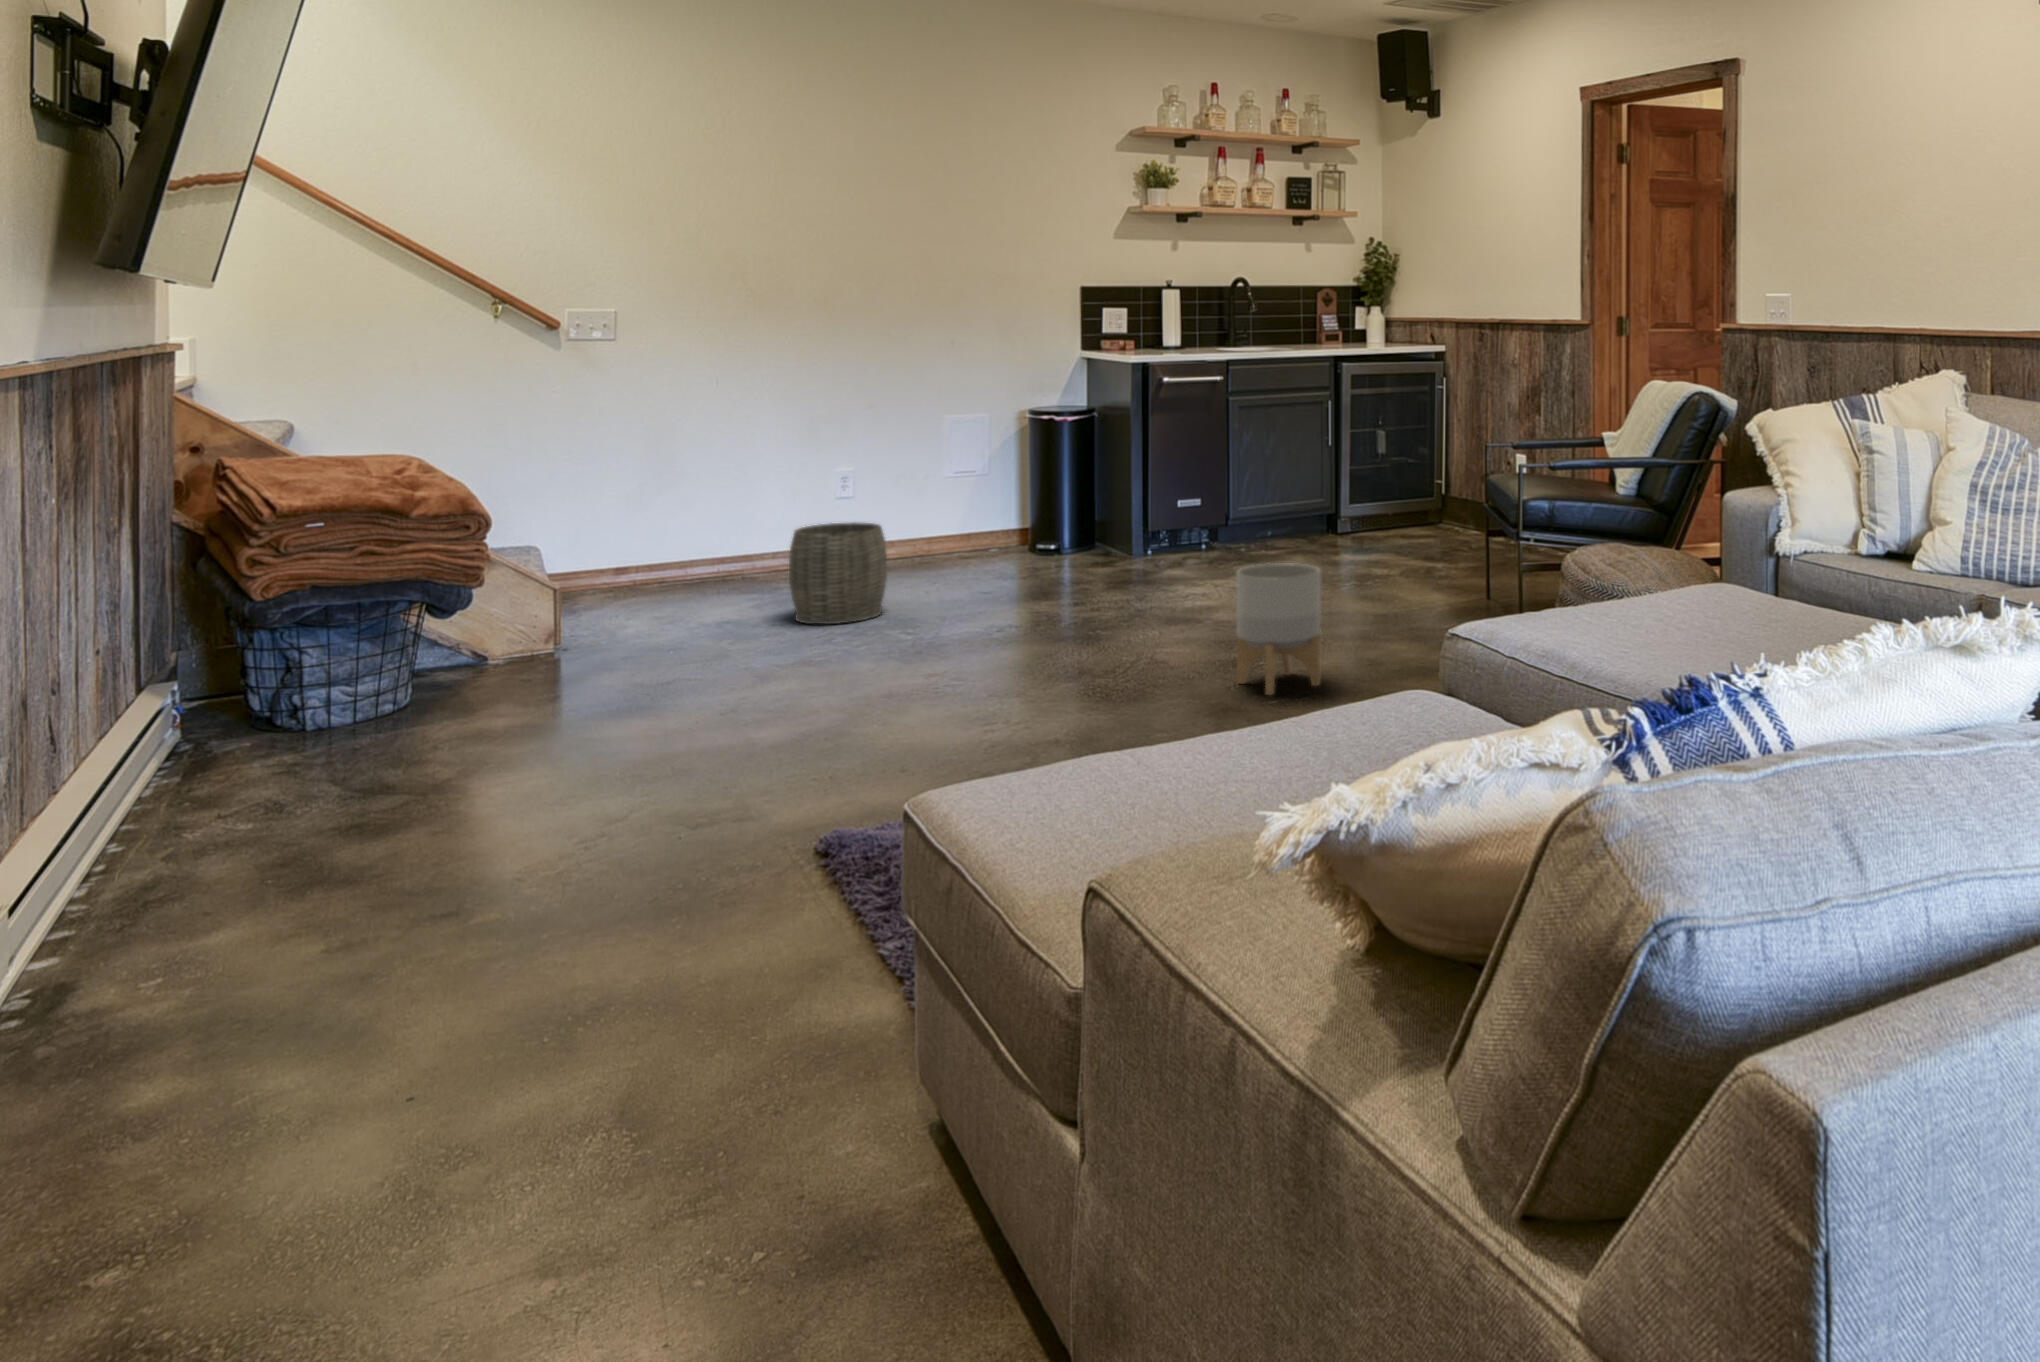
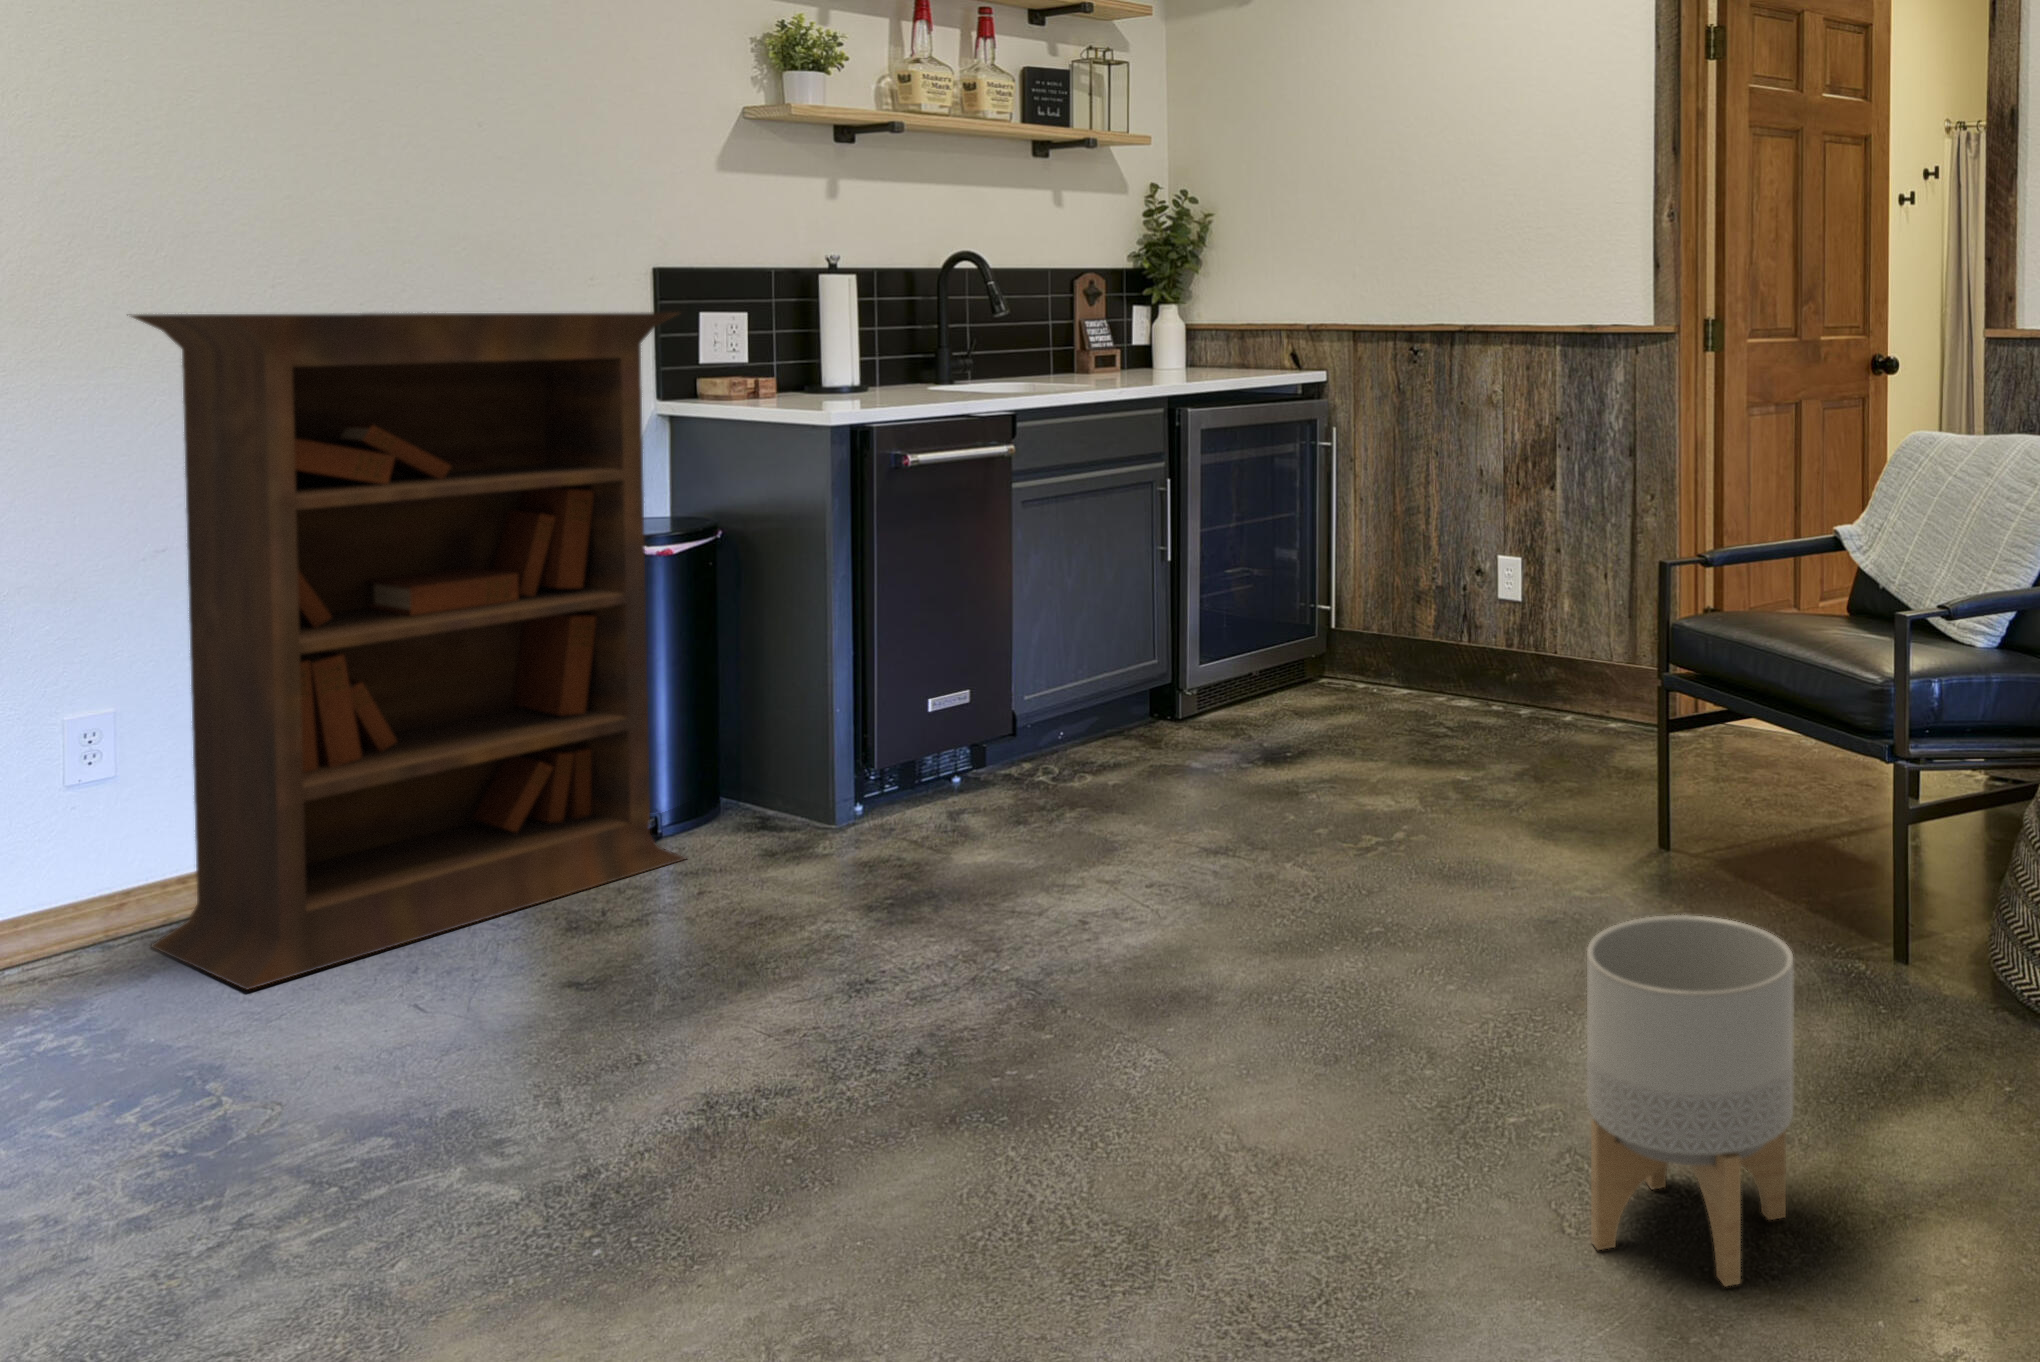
bookcase: none [846,308,1060,580] -> present [132,312,685,990]
woven basket: present [789,522,887,624] -> none [70,879,371,1208]

